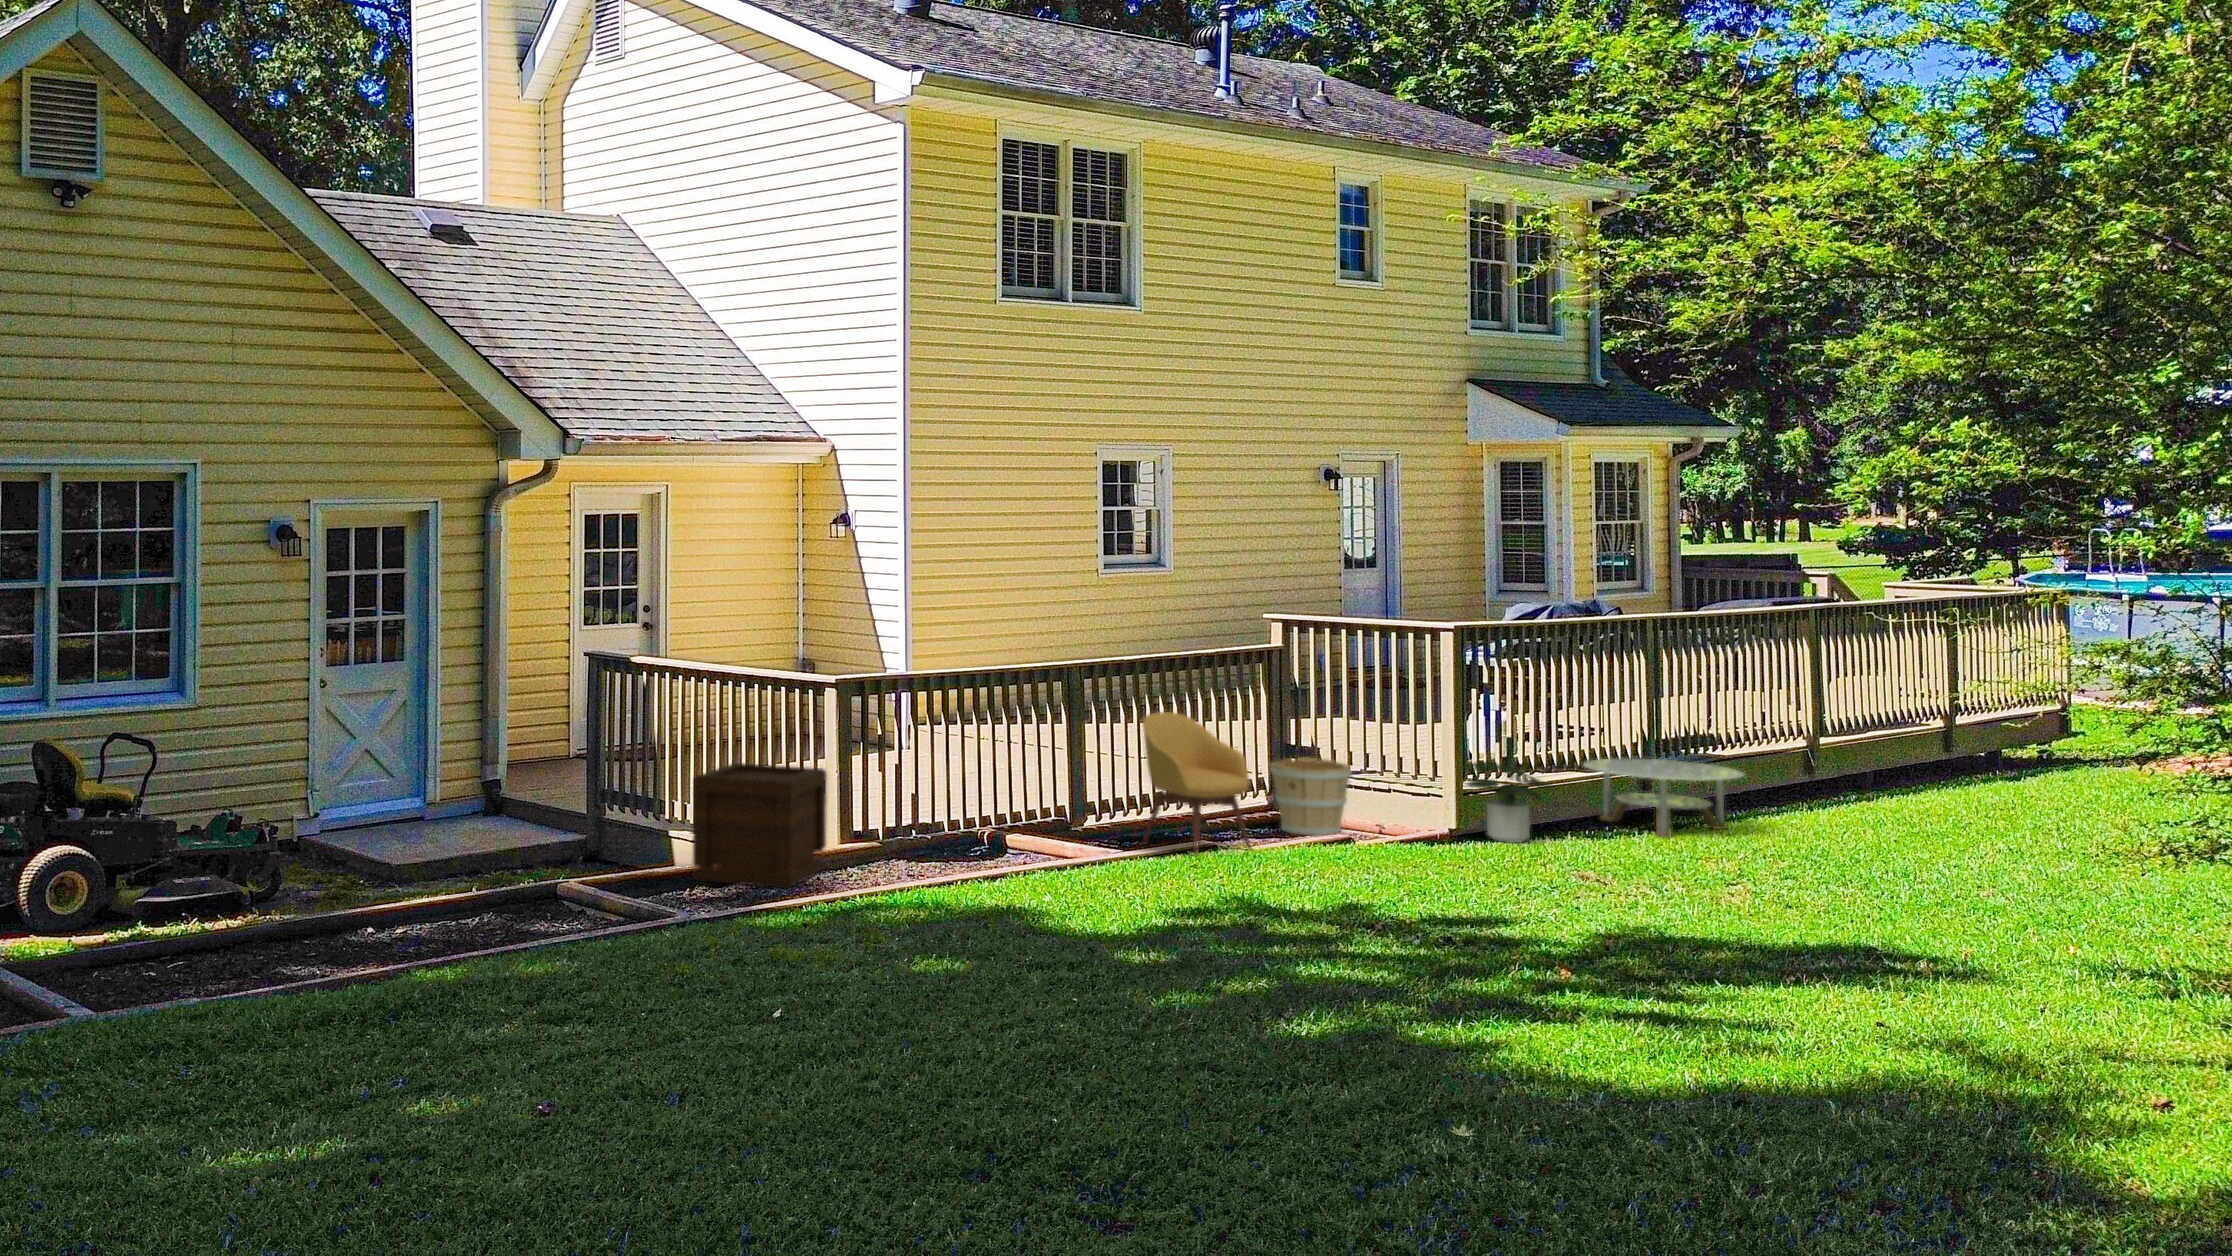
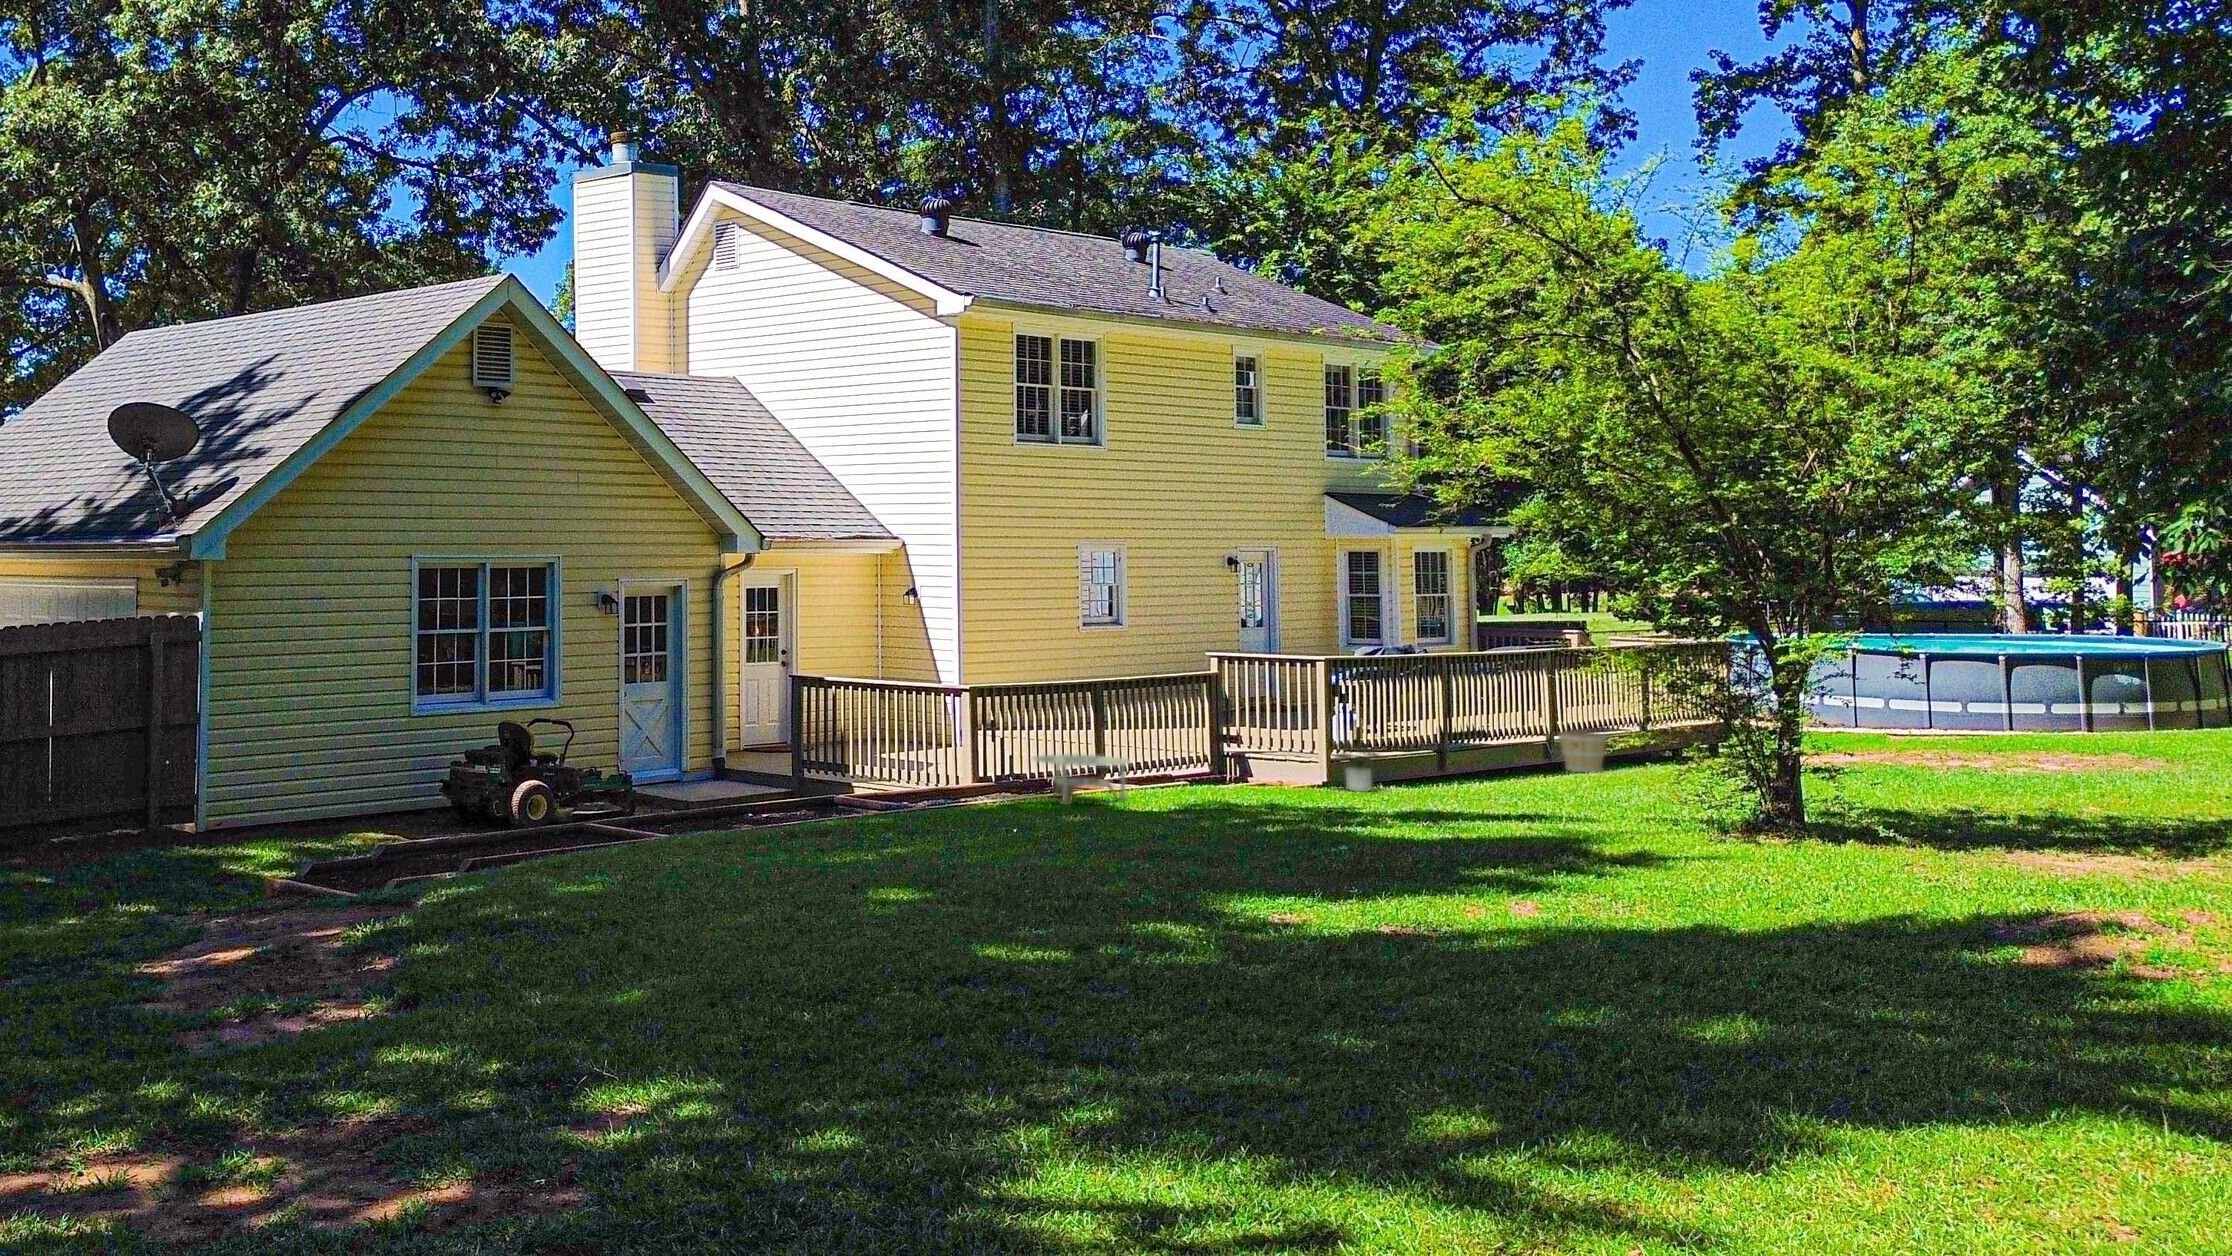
chair: present [1143,712,1251,856] -> none [1138,712,1206,798]
wooden bucket: present [1270,758,1352,836] -> present [1558,731,1607,773]
round table: present [1584,759,1744,838] -> present [1033,755,1131,805]
wooden crate: present [692,763,827,888] -> none [887,739,960,809]

